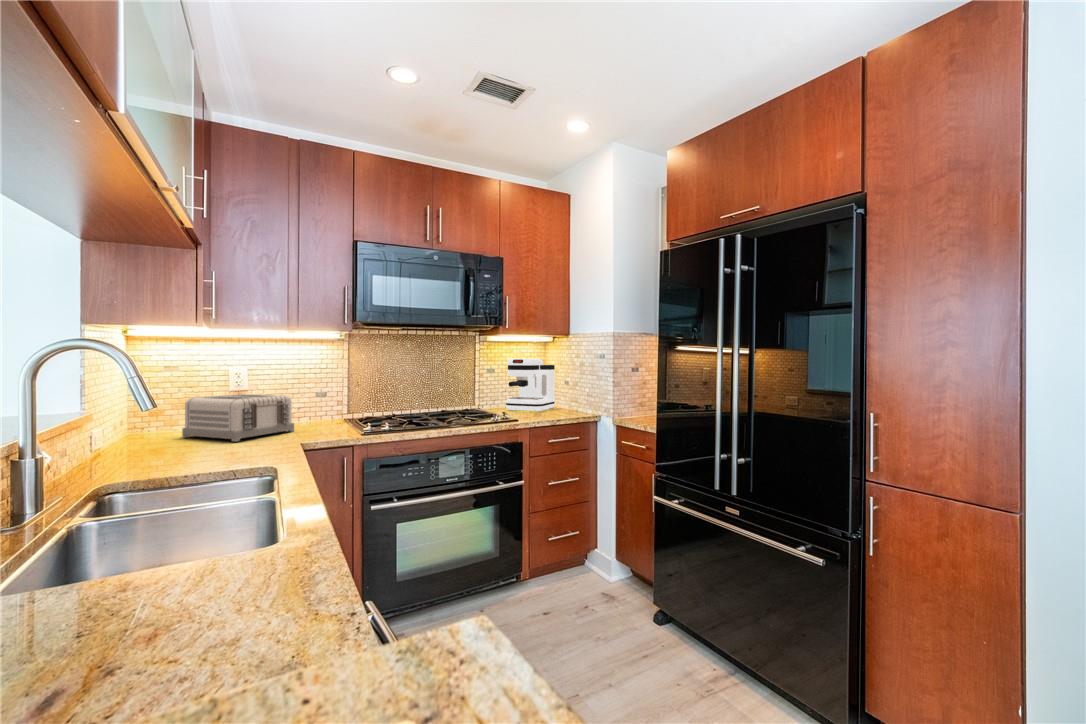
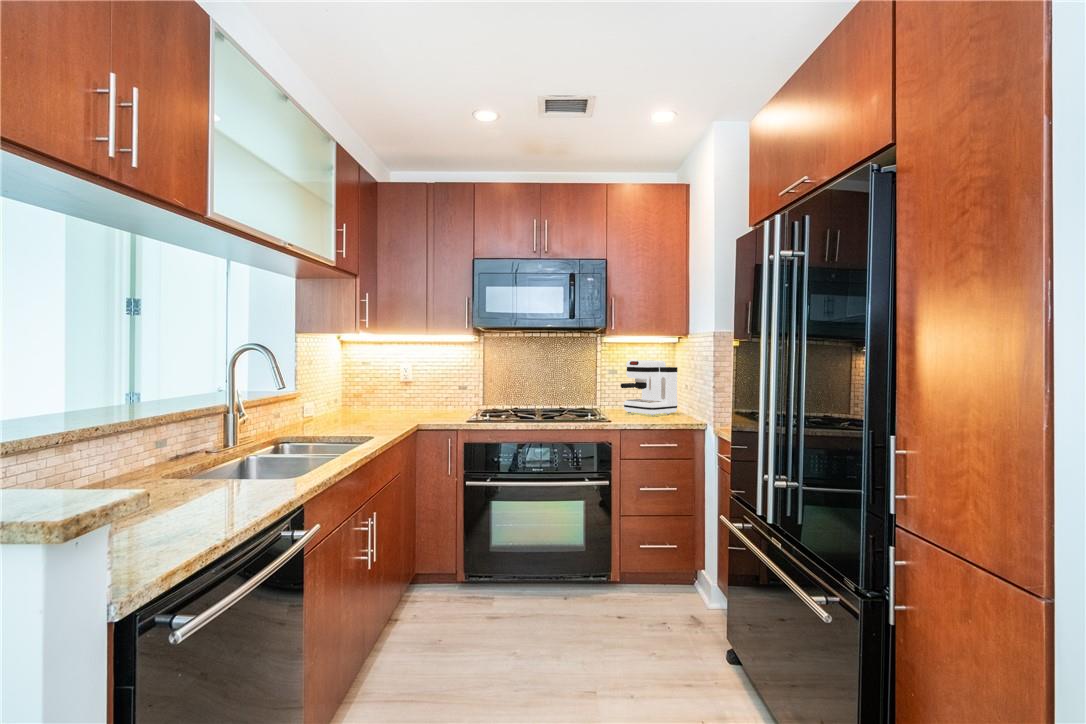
toaster: present [182,394,294,442] -> none [352,386,423,421]

